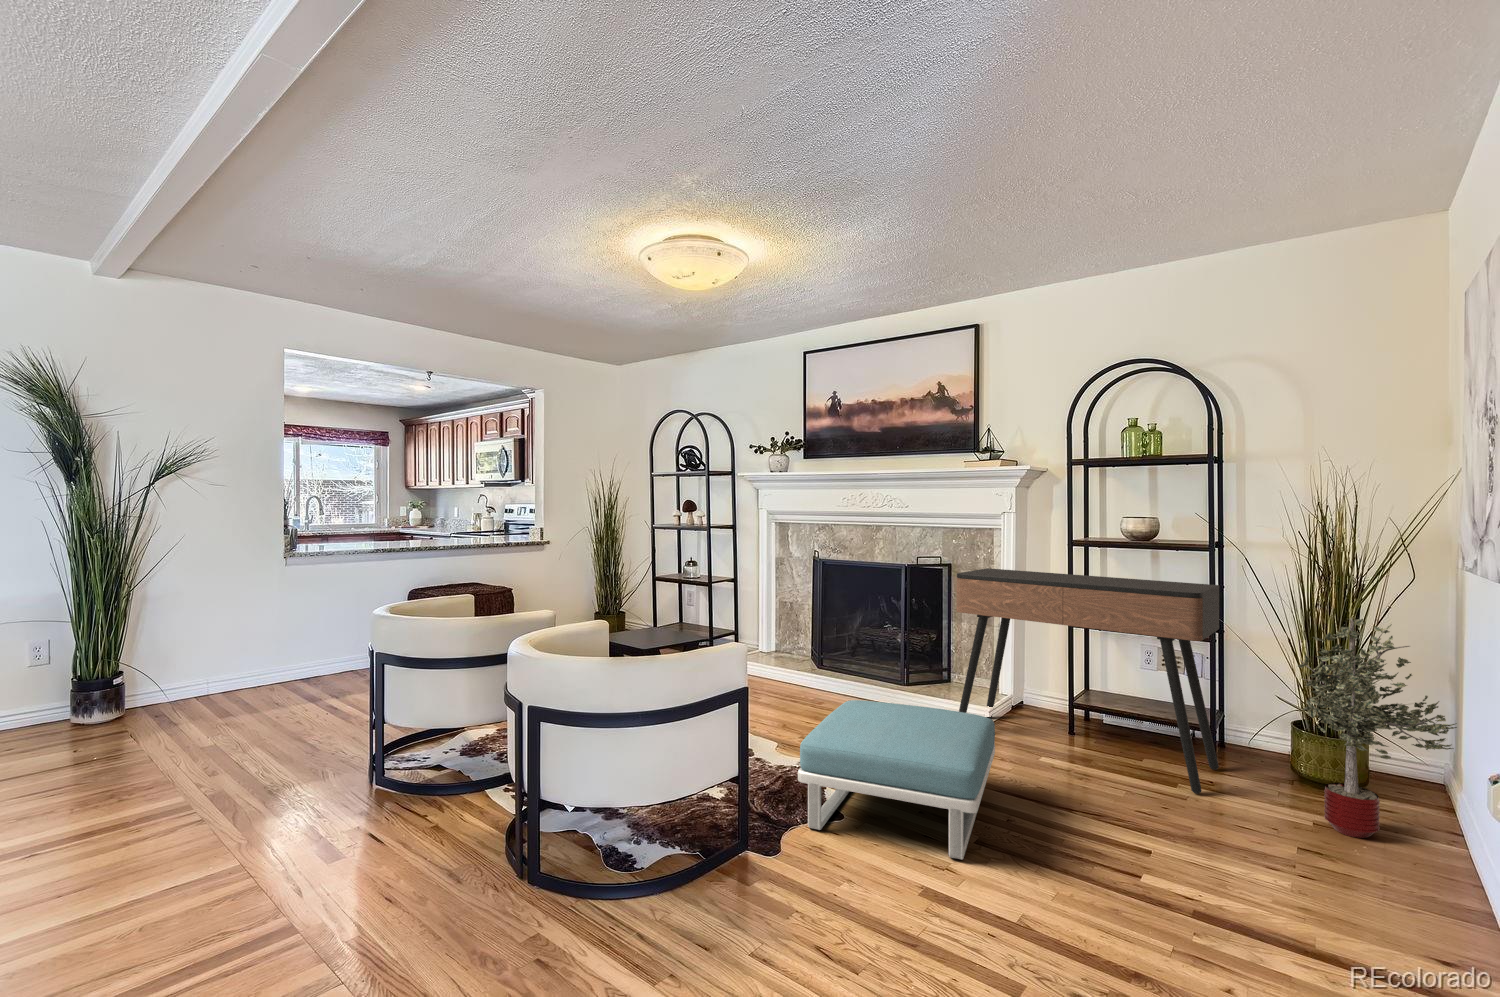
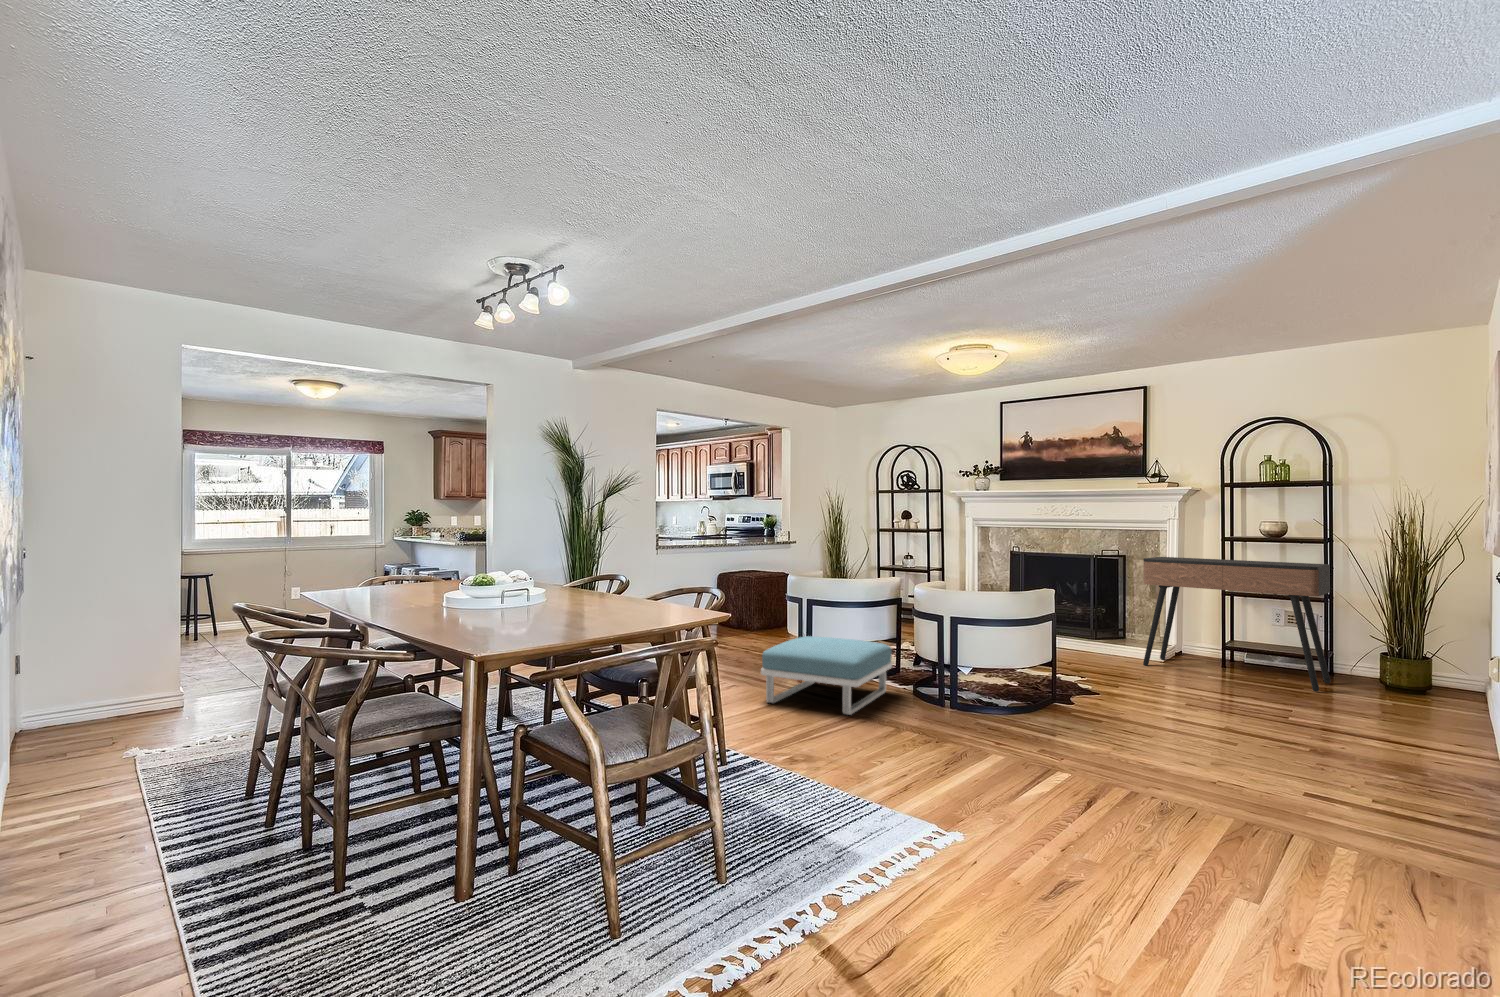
potted tree: present [1298,618,1457,838] -> none [1378,578,1474,709]
footstool: present [798,700,995,860] -> present [761,636,892,715]

